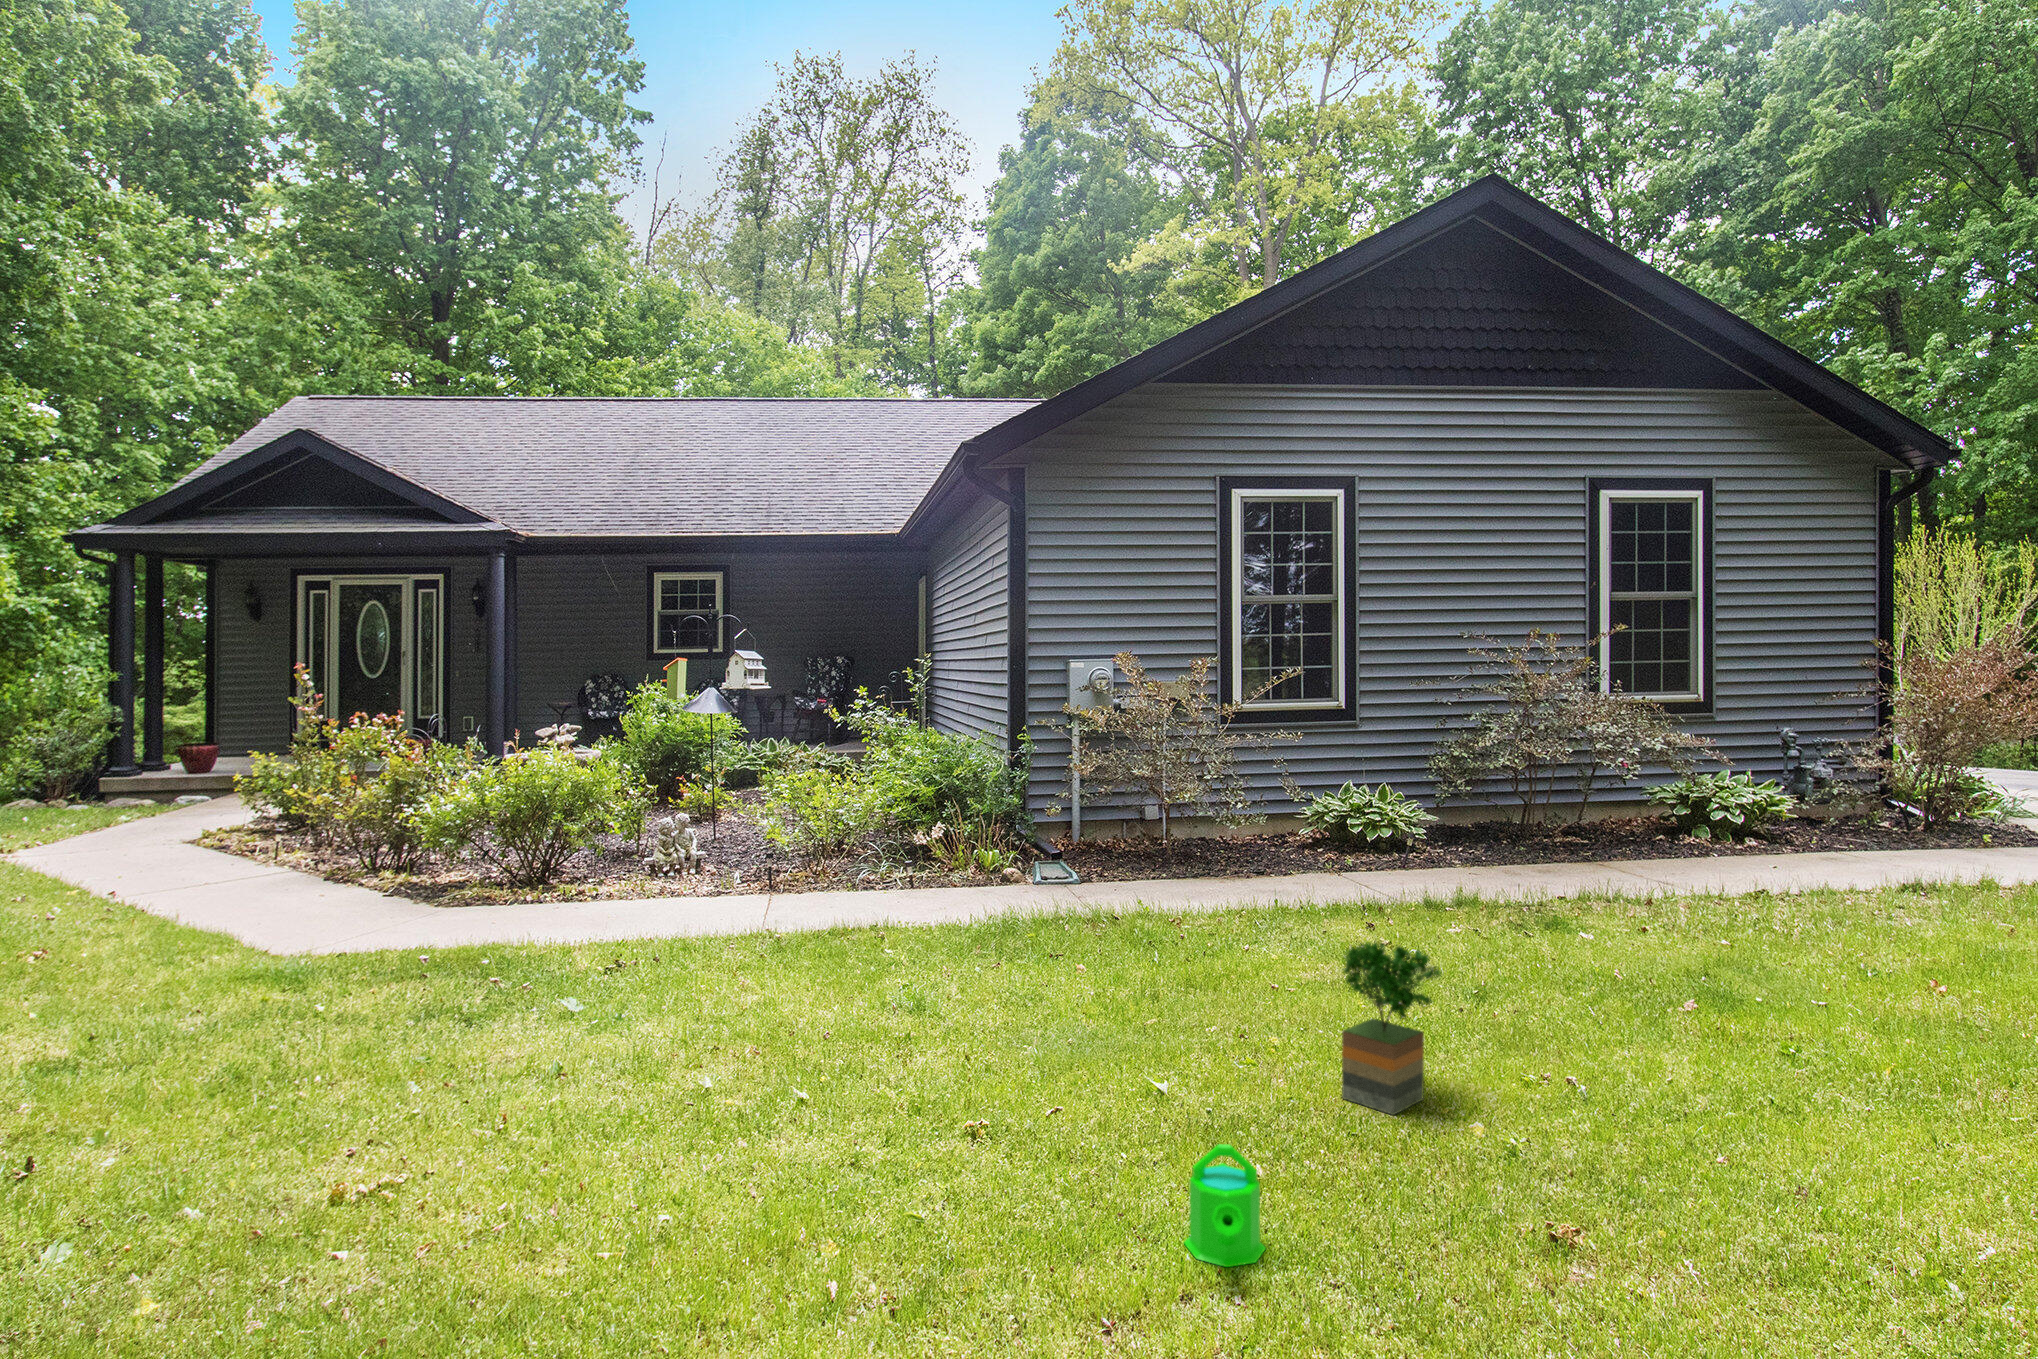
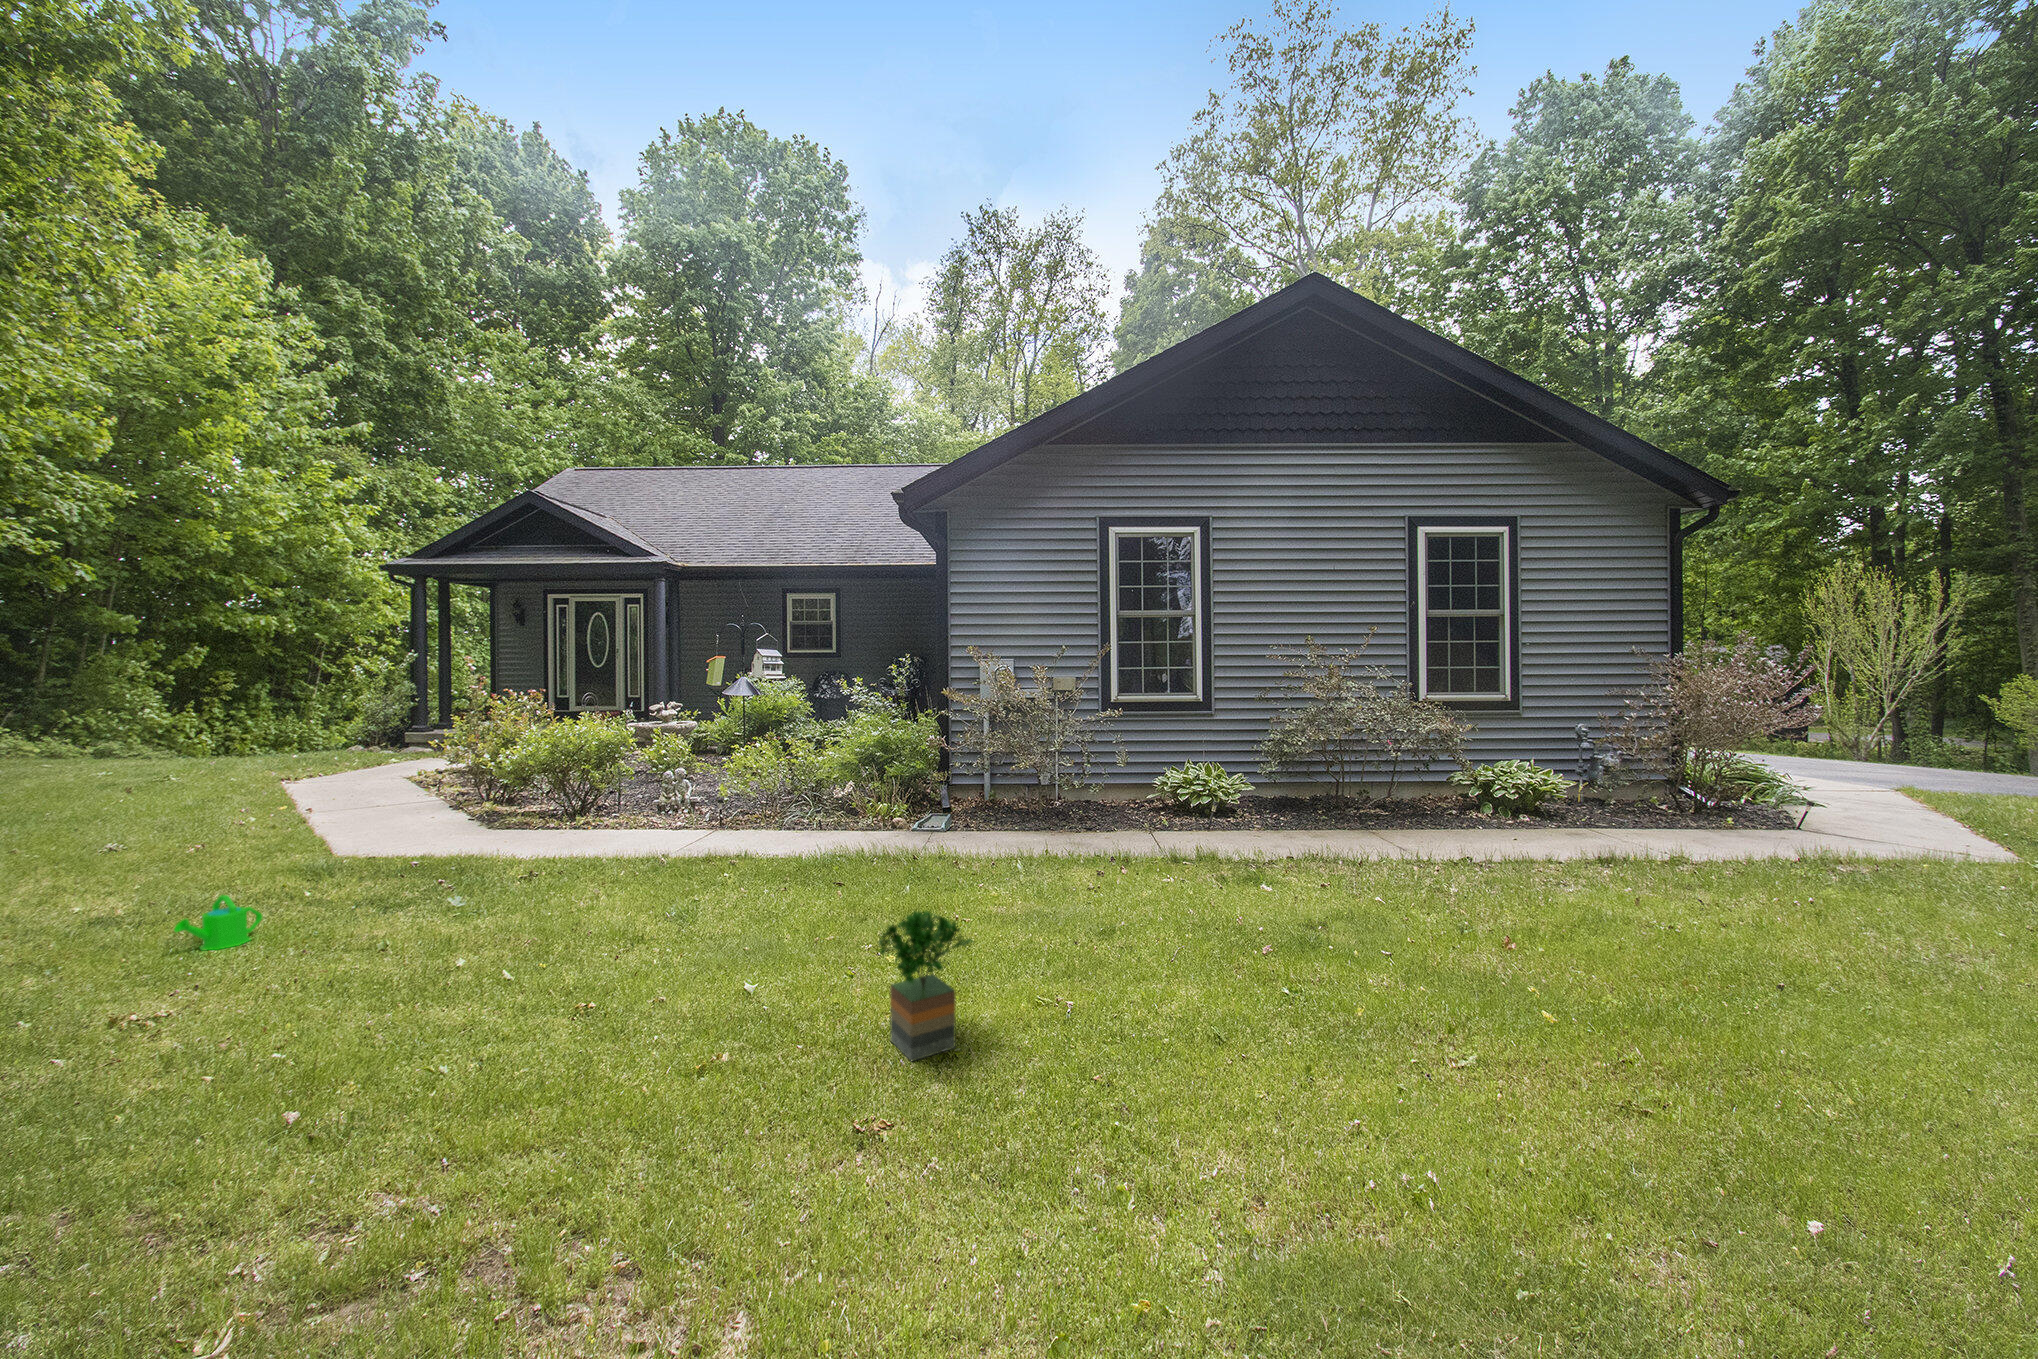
watering can: present [1184,1144,1265,1267] -> present [174,895,263,950]

